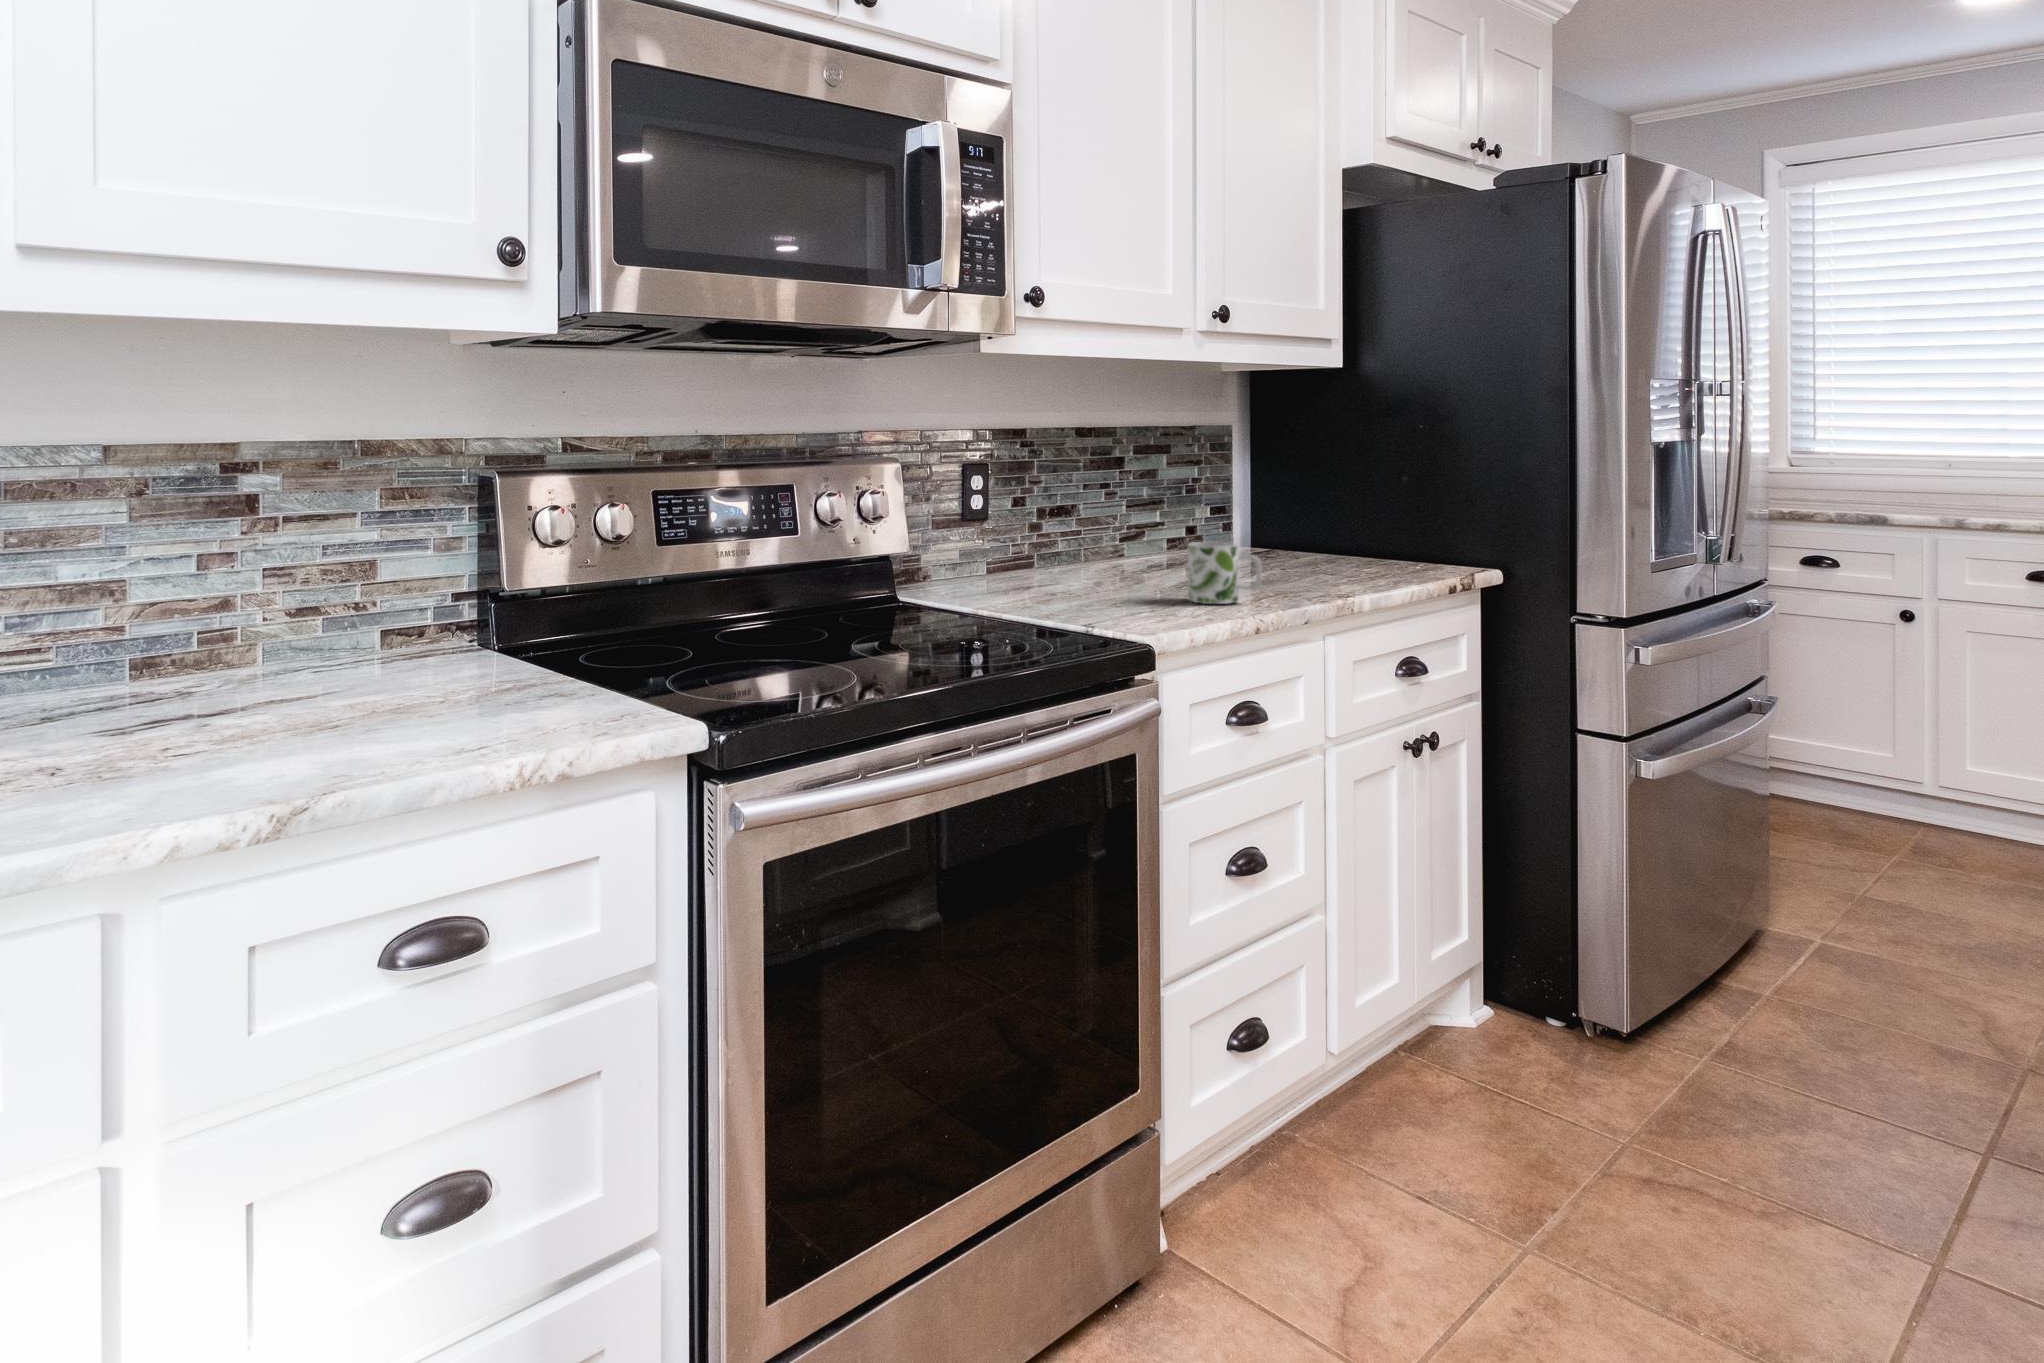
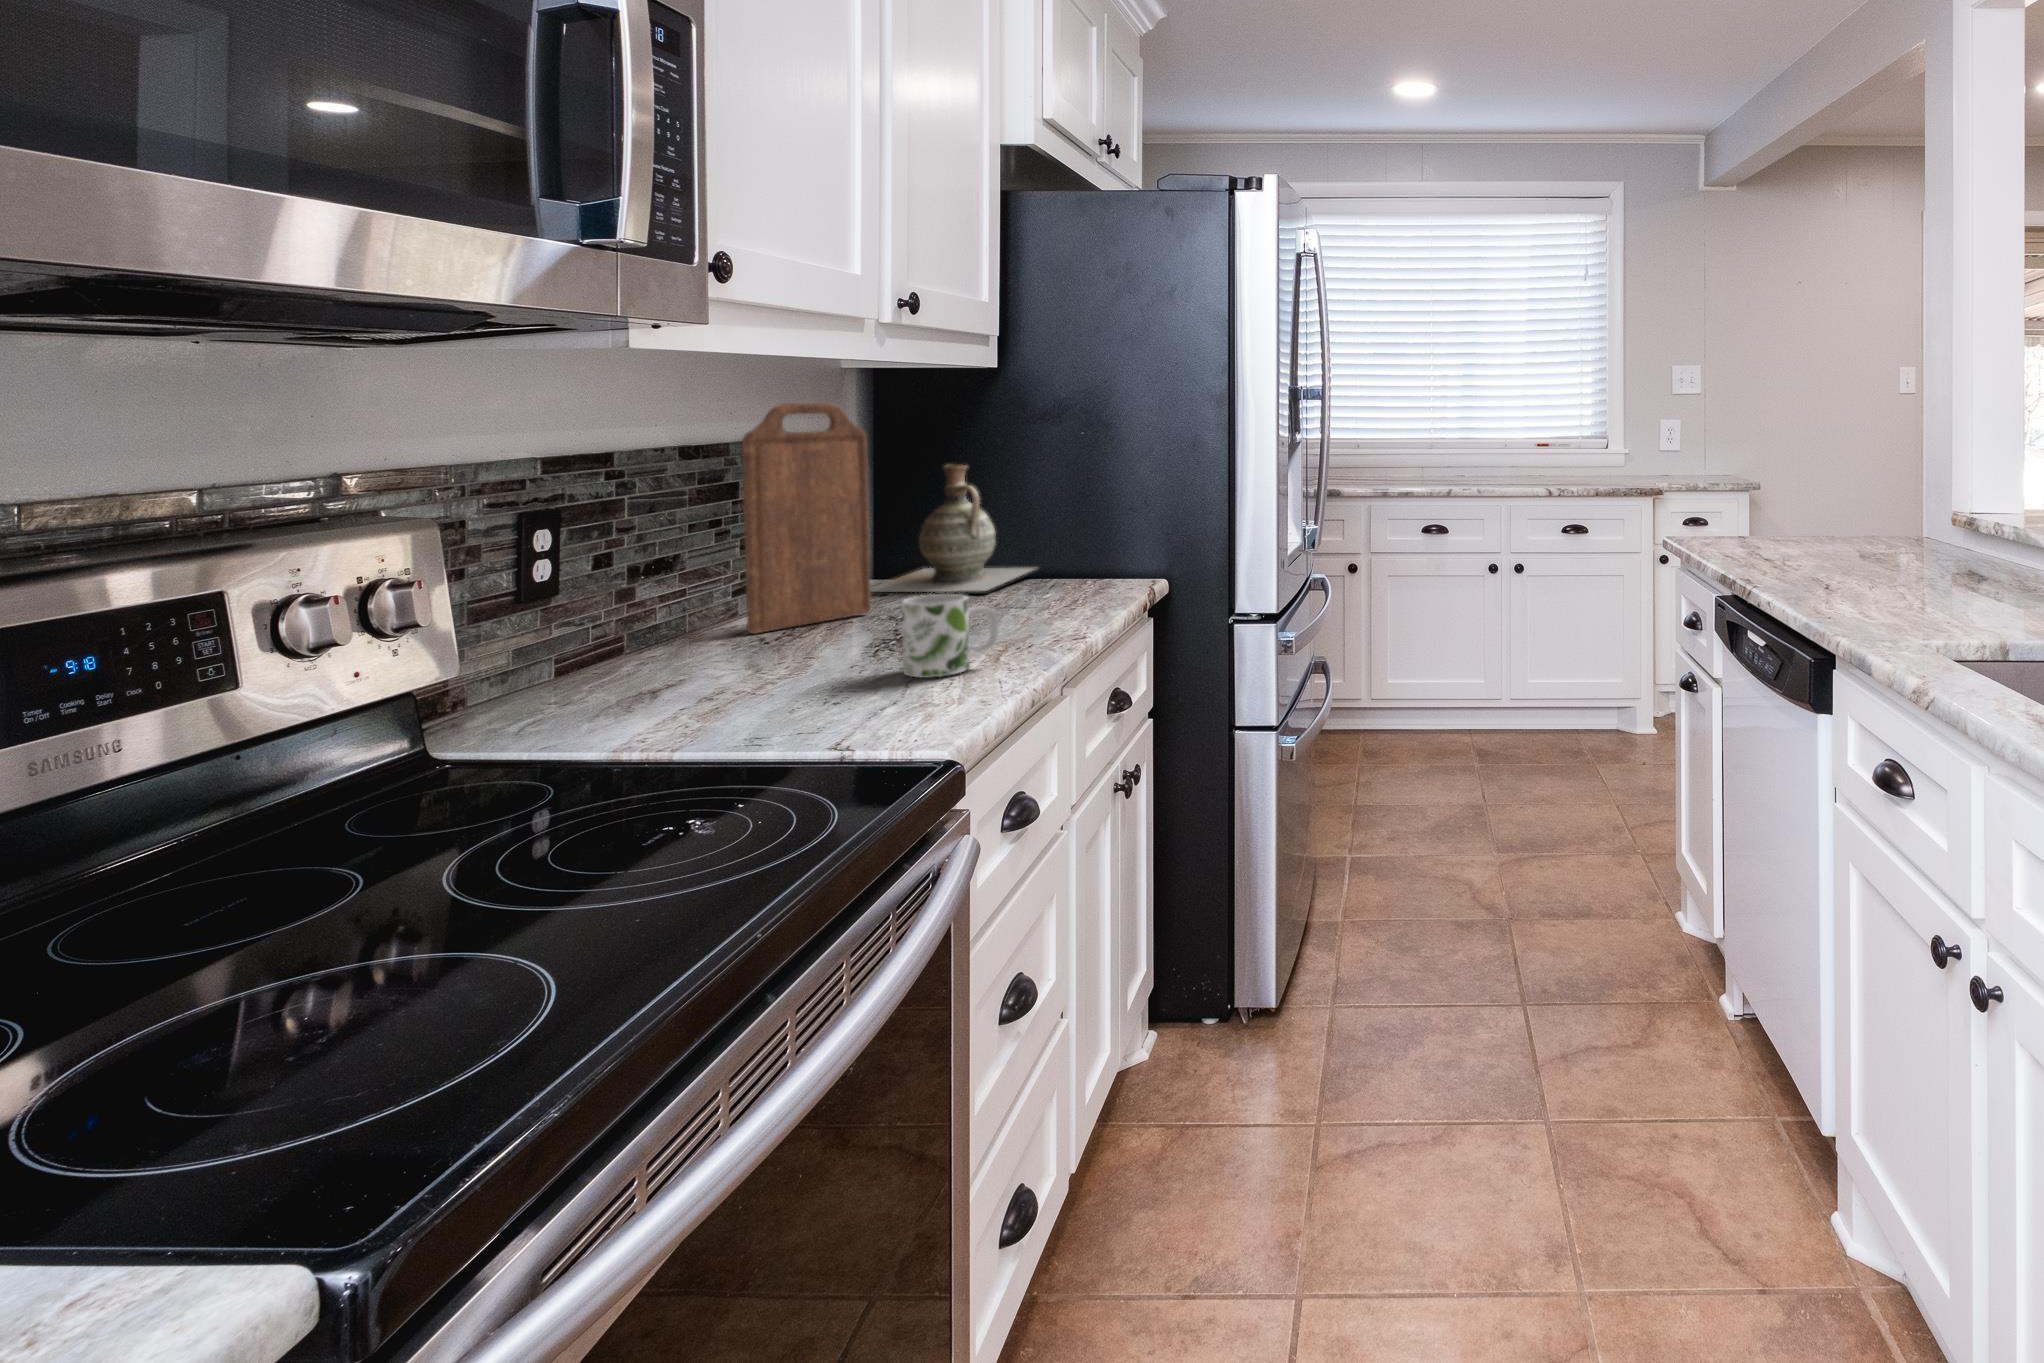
cutting board: none [1117,395,1215,569] -> present [742,403,871,634]
ceramic jug: none [1226,451,1390,562] -> present [870,464,1034,592]

